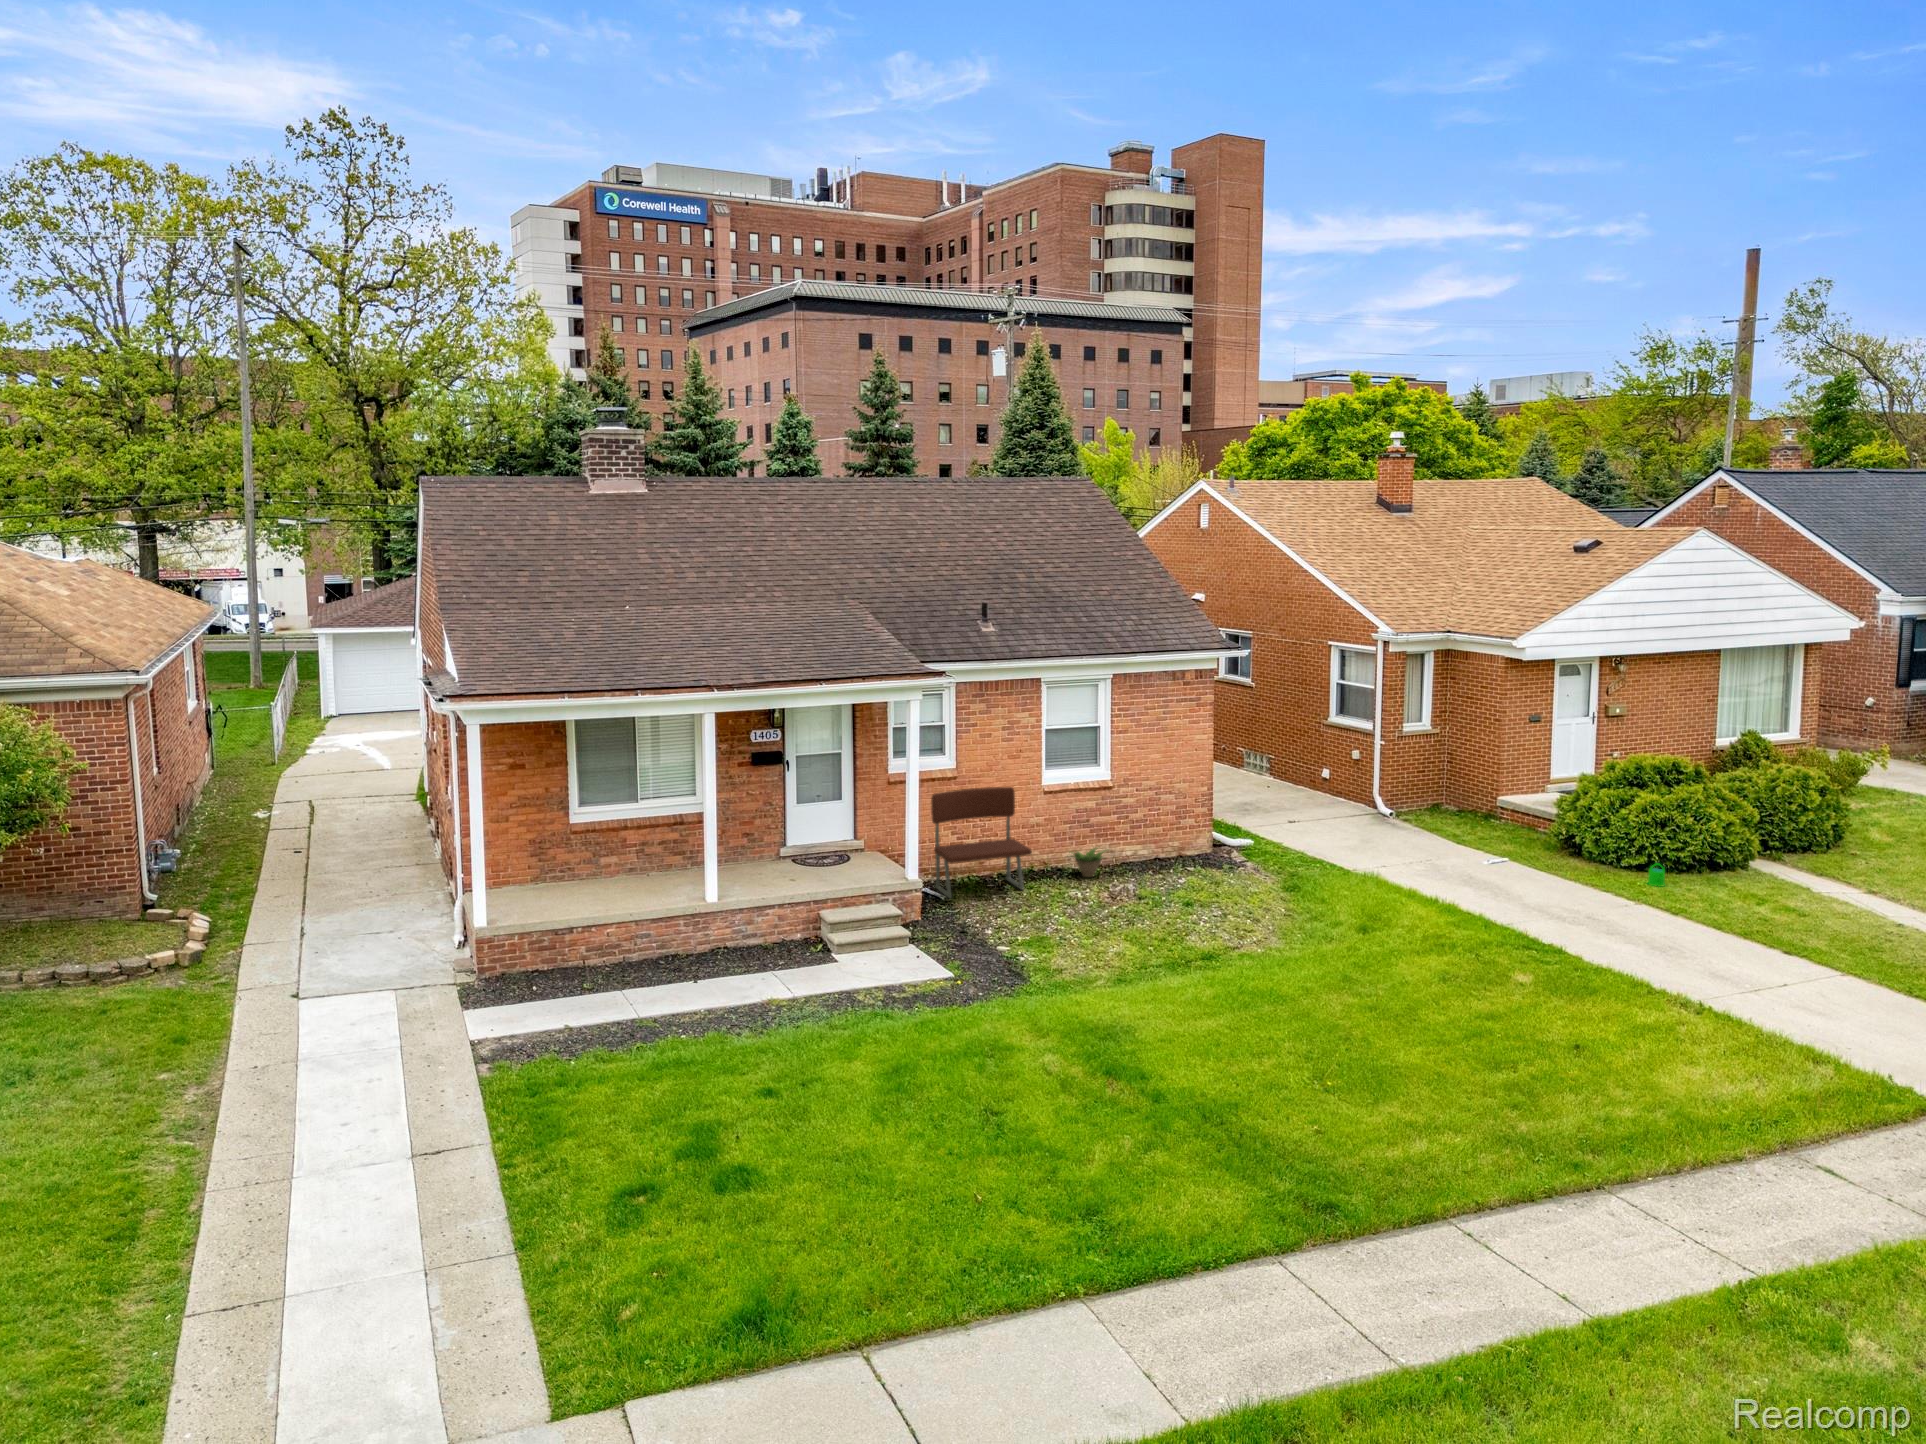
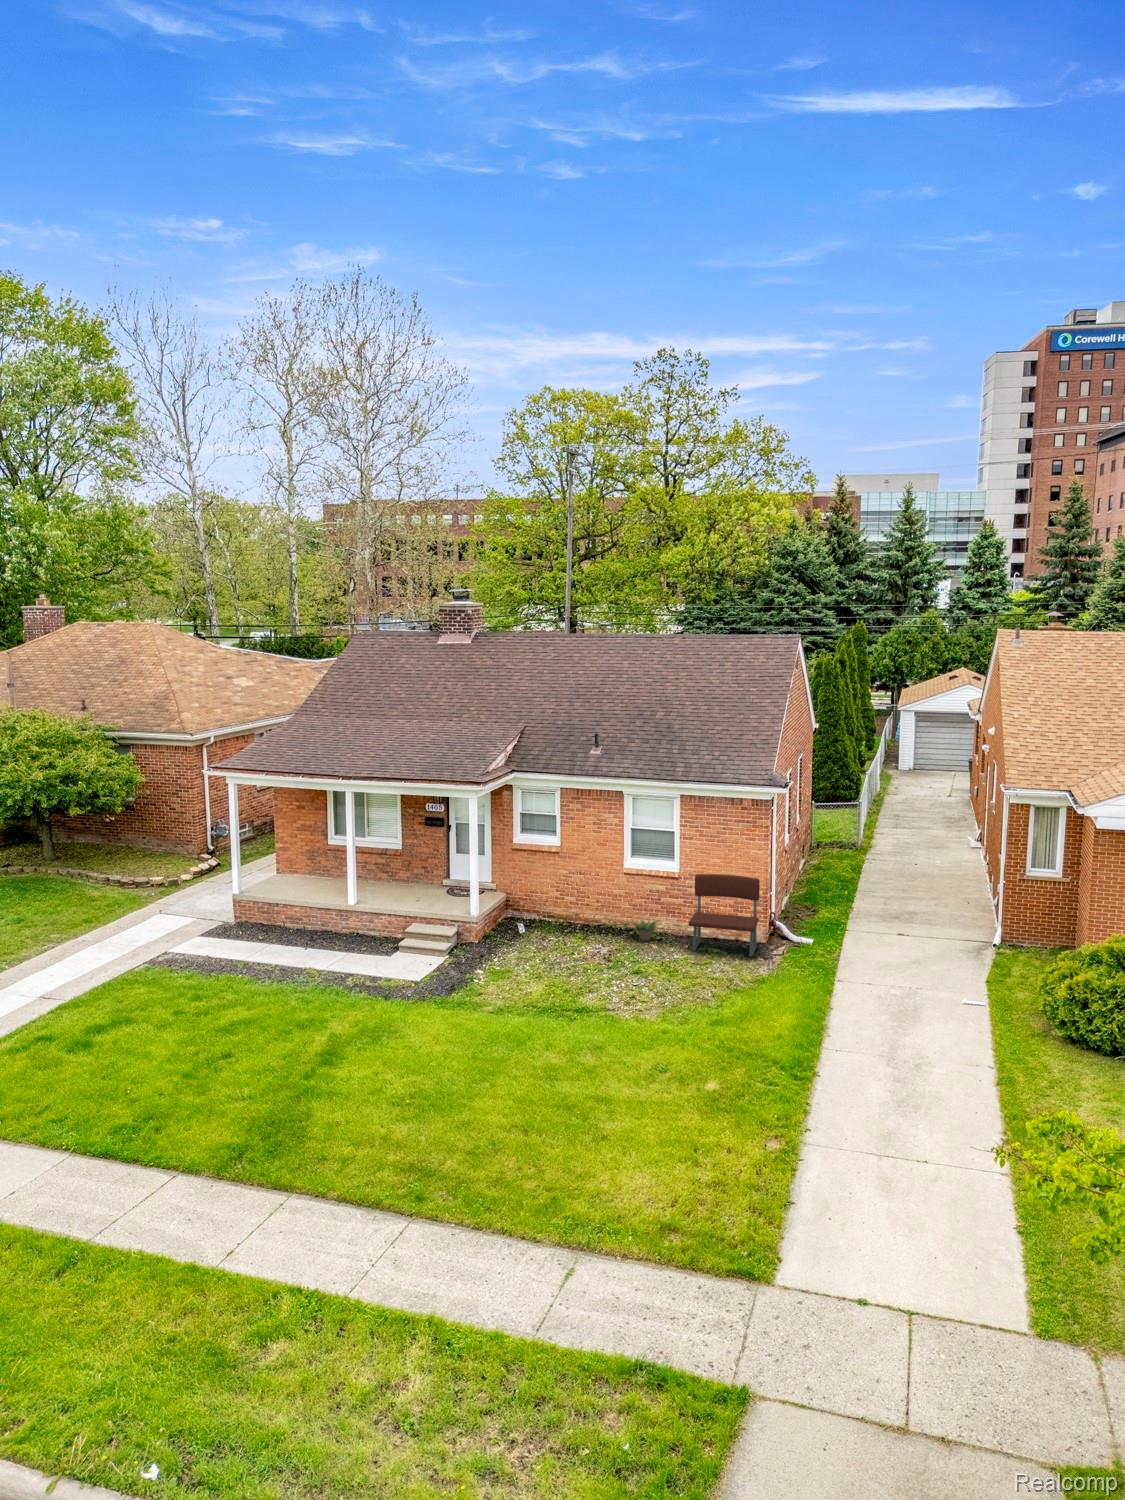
bench: present [931,787,1032,898] -> present [688,874,760,957]
watering can: present [1648,863,1665,887] -> none [1079,1039,1098,1064]

